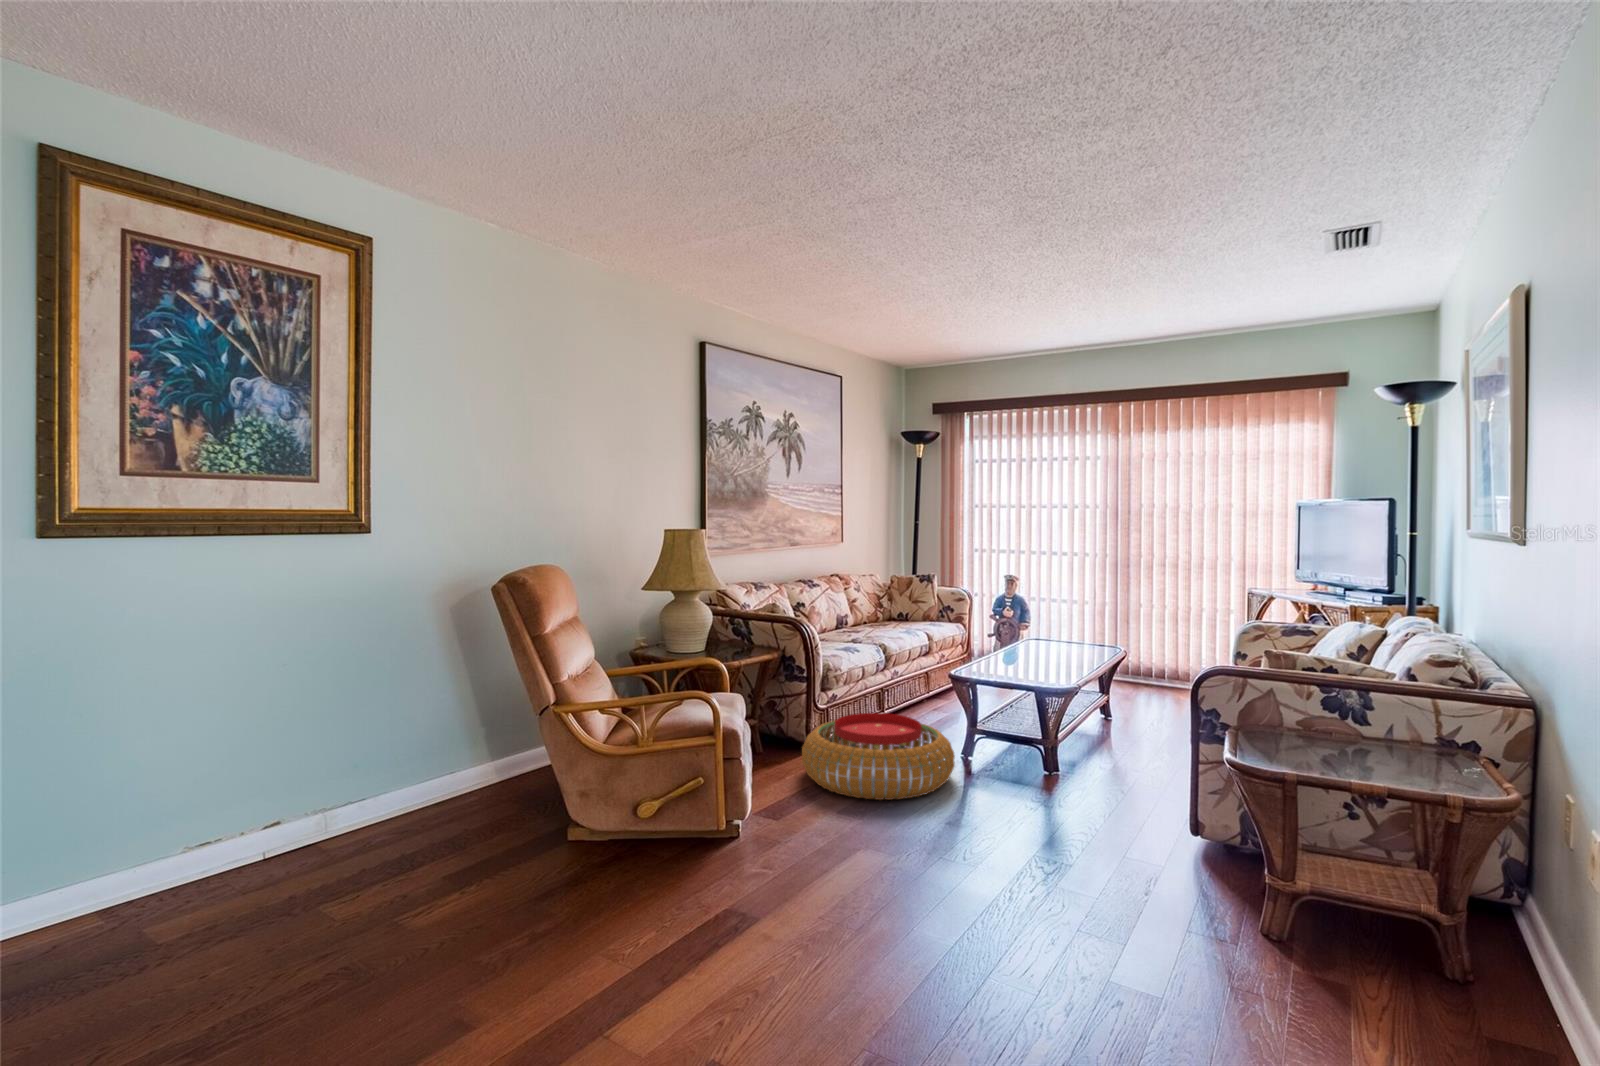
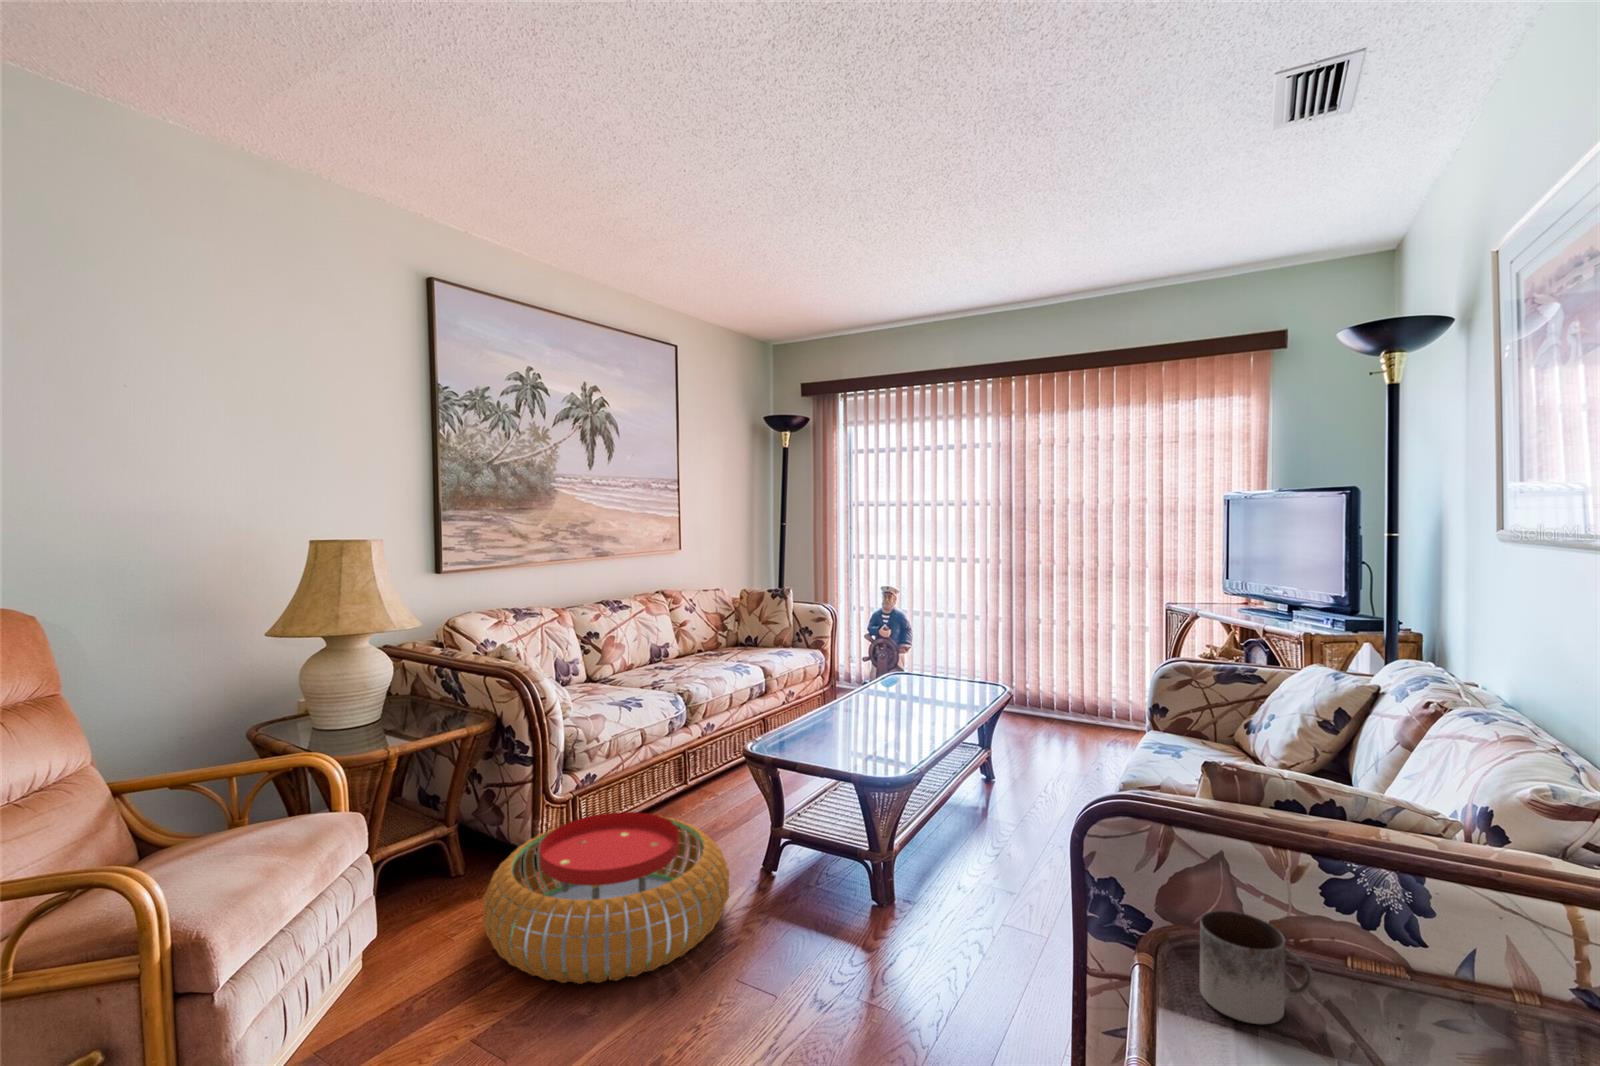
mug: none [1261,705,1313,746] -> present [1200,910,1314,1024]

